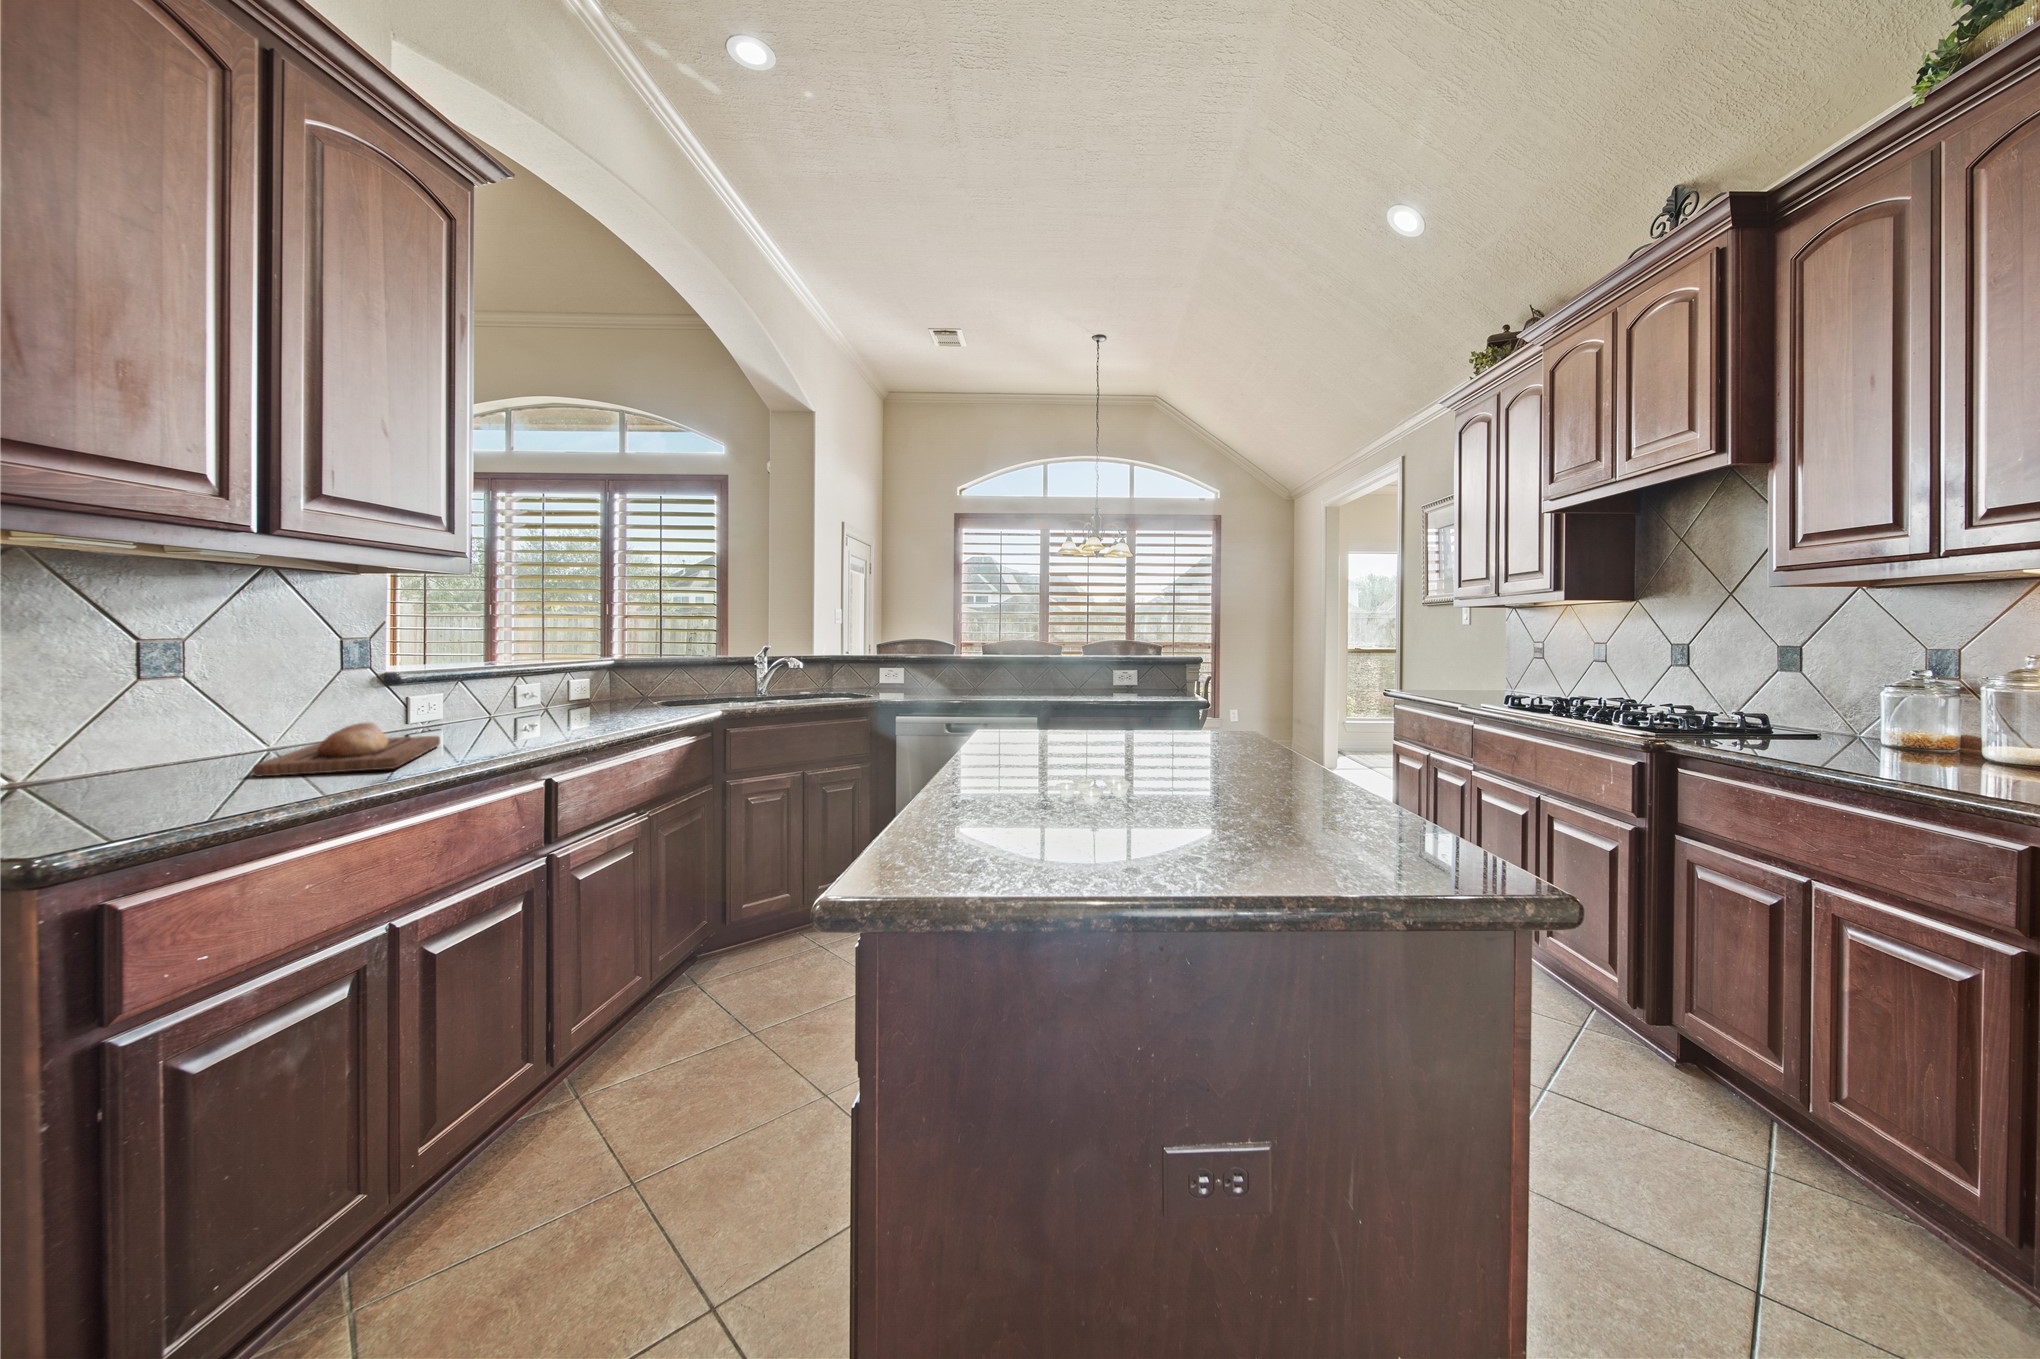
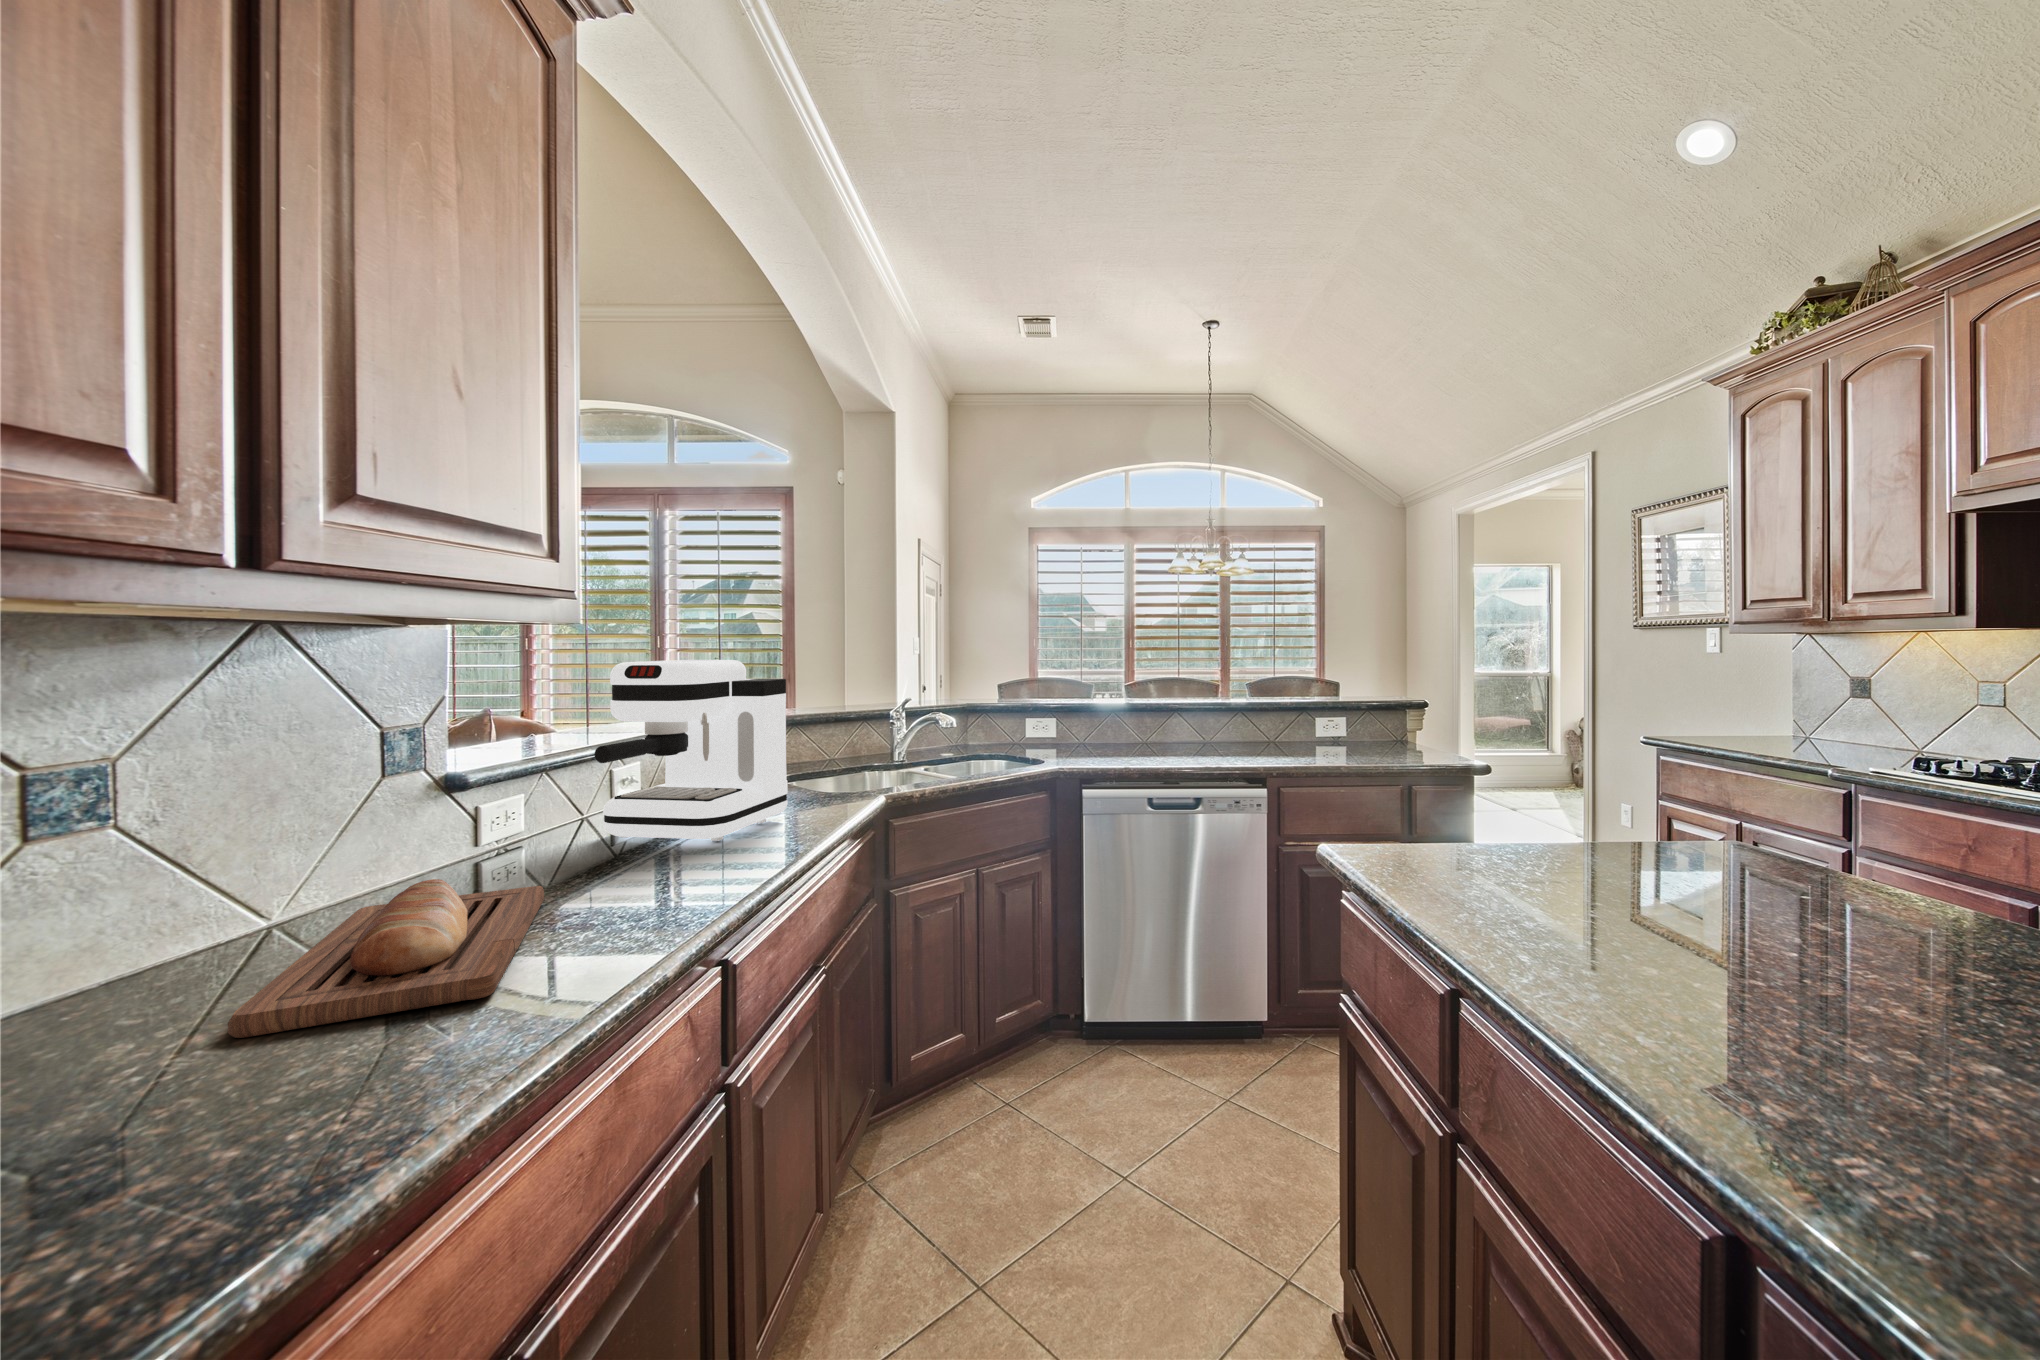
coffee maker: none [485,605,634,728] -> present [595,660,788,841]

